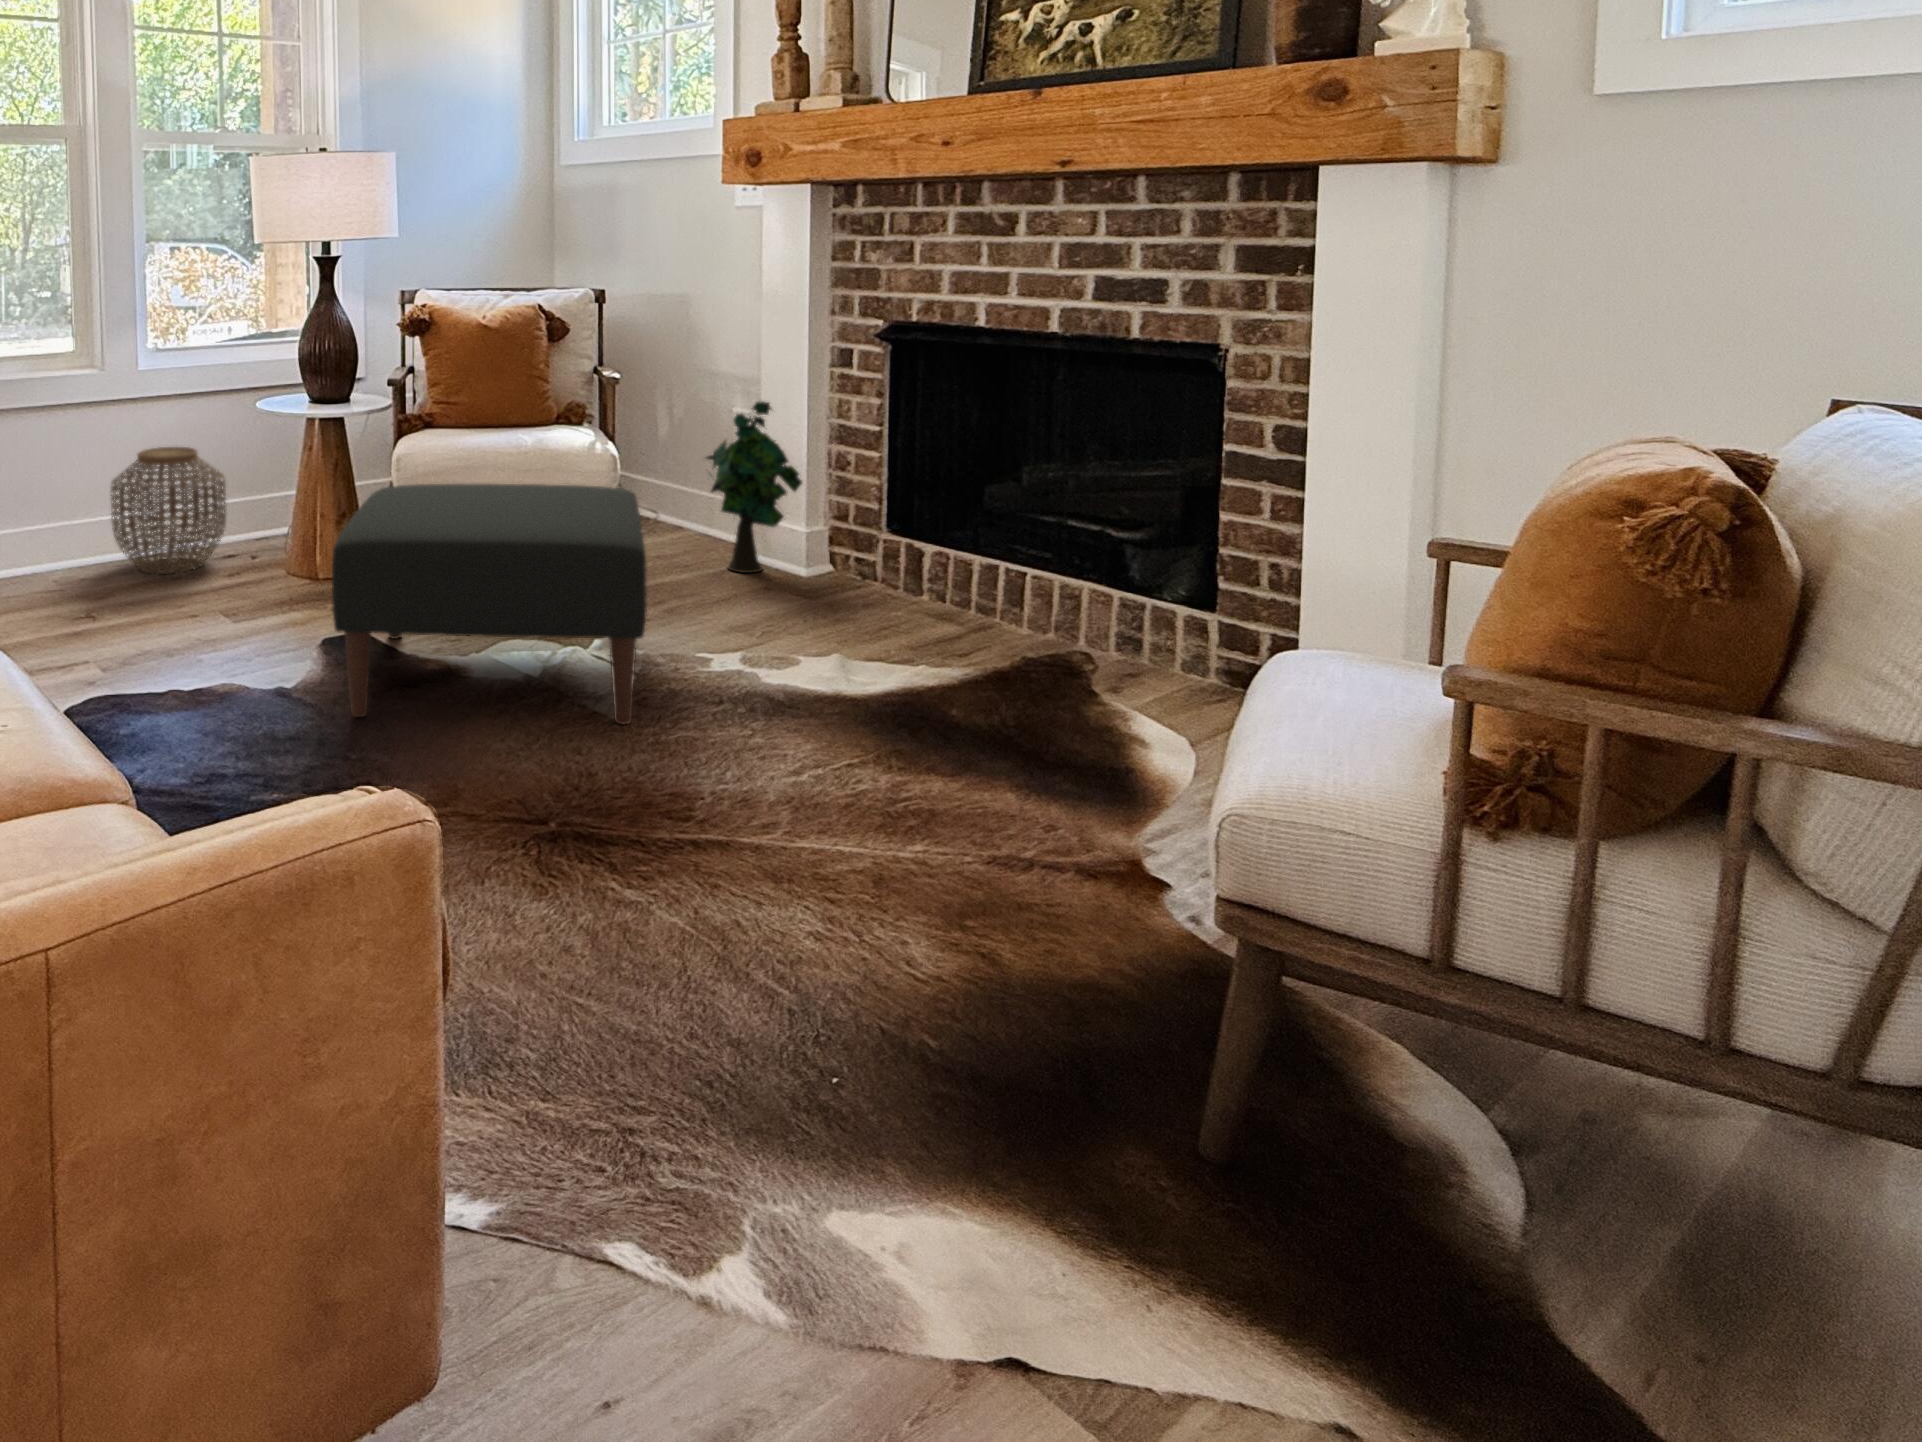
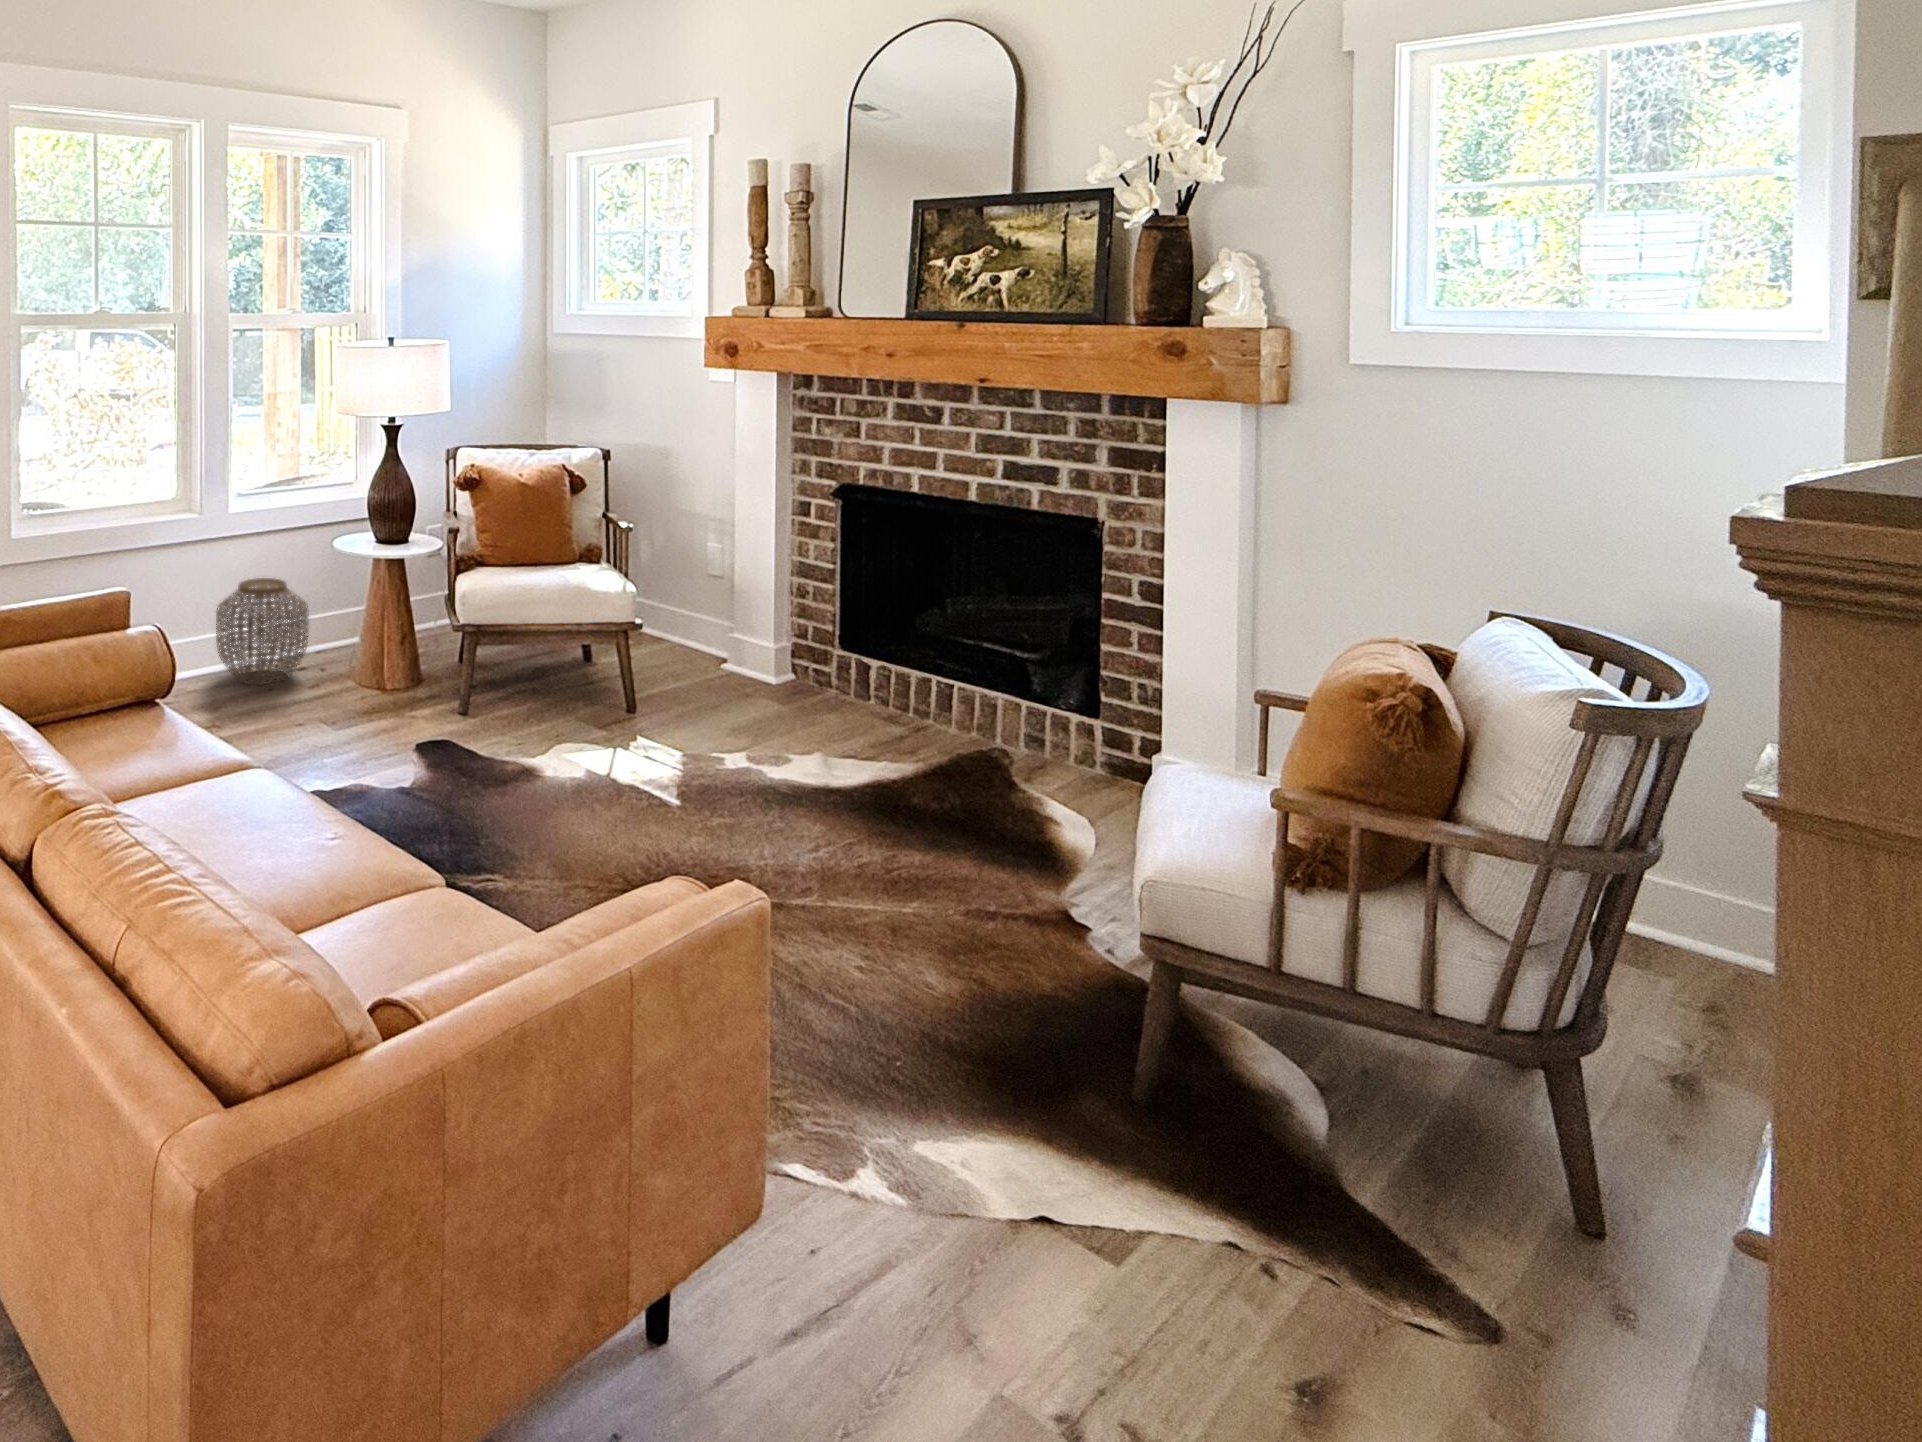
decorative plant: present [706,401,802,573] -> none [692,544,774,682]
ottoman: present [332,484,647,724] -> none [458,619,695,813]

